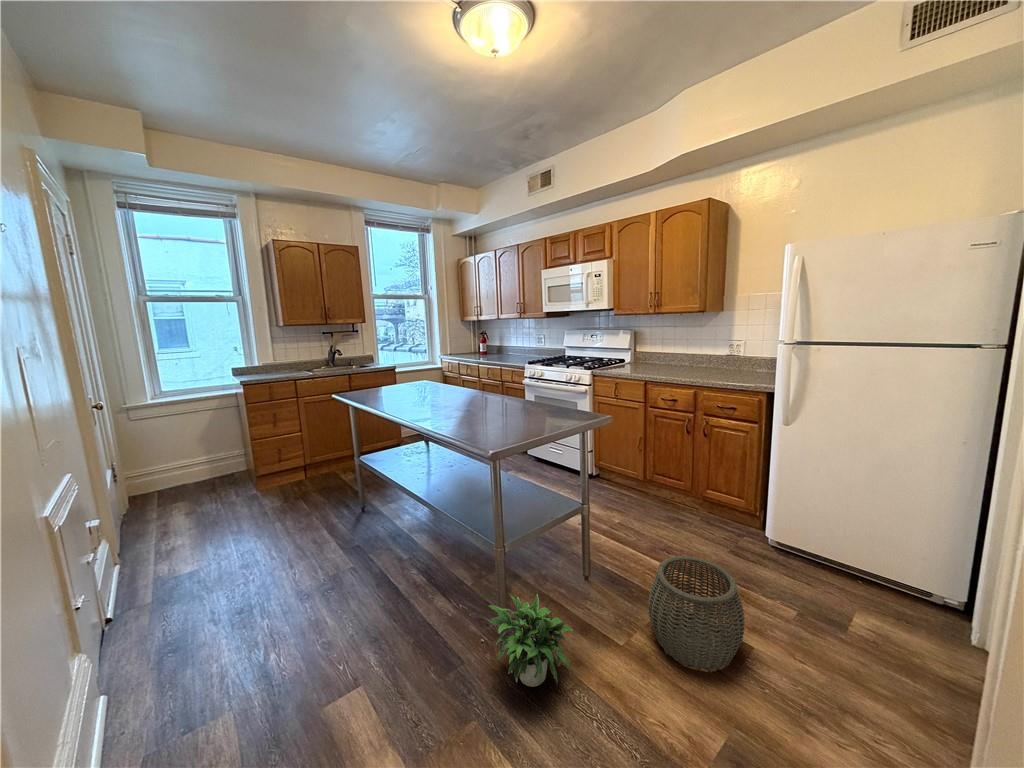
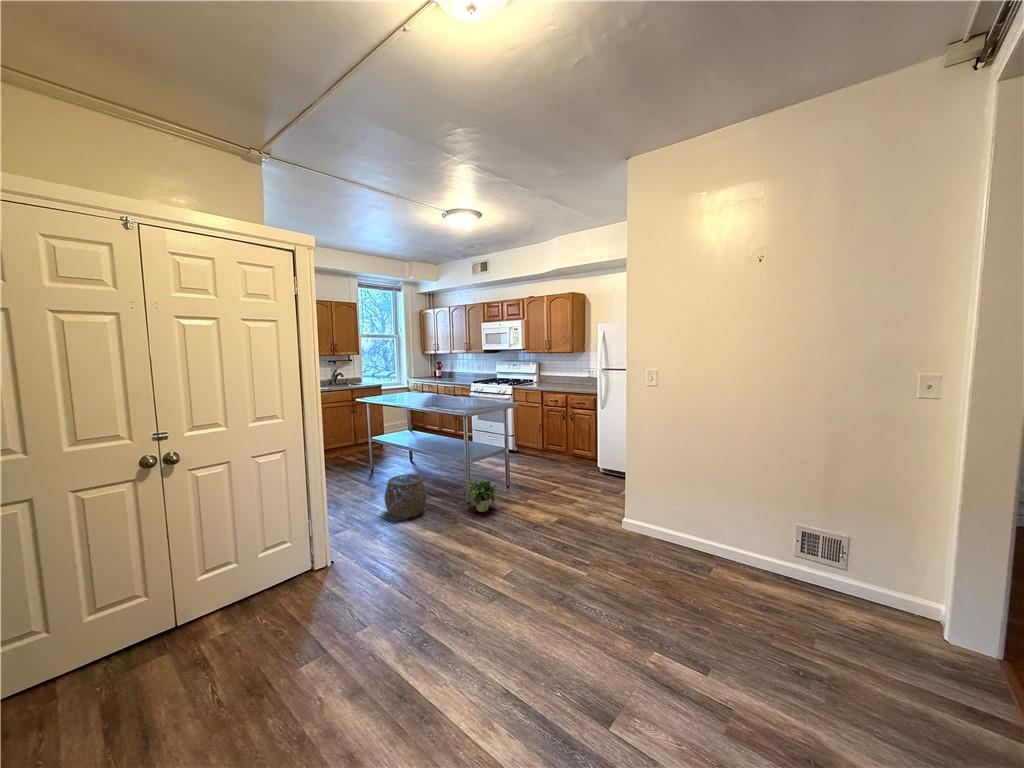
woven basket: present [648,556,745,671] -> present [385,474,427,519]

